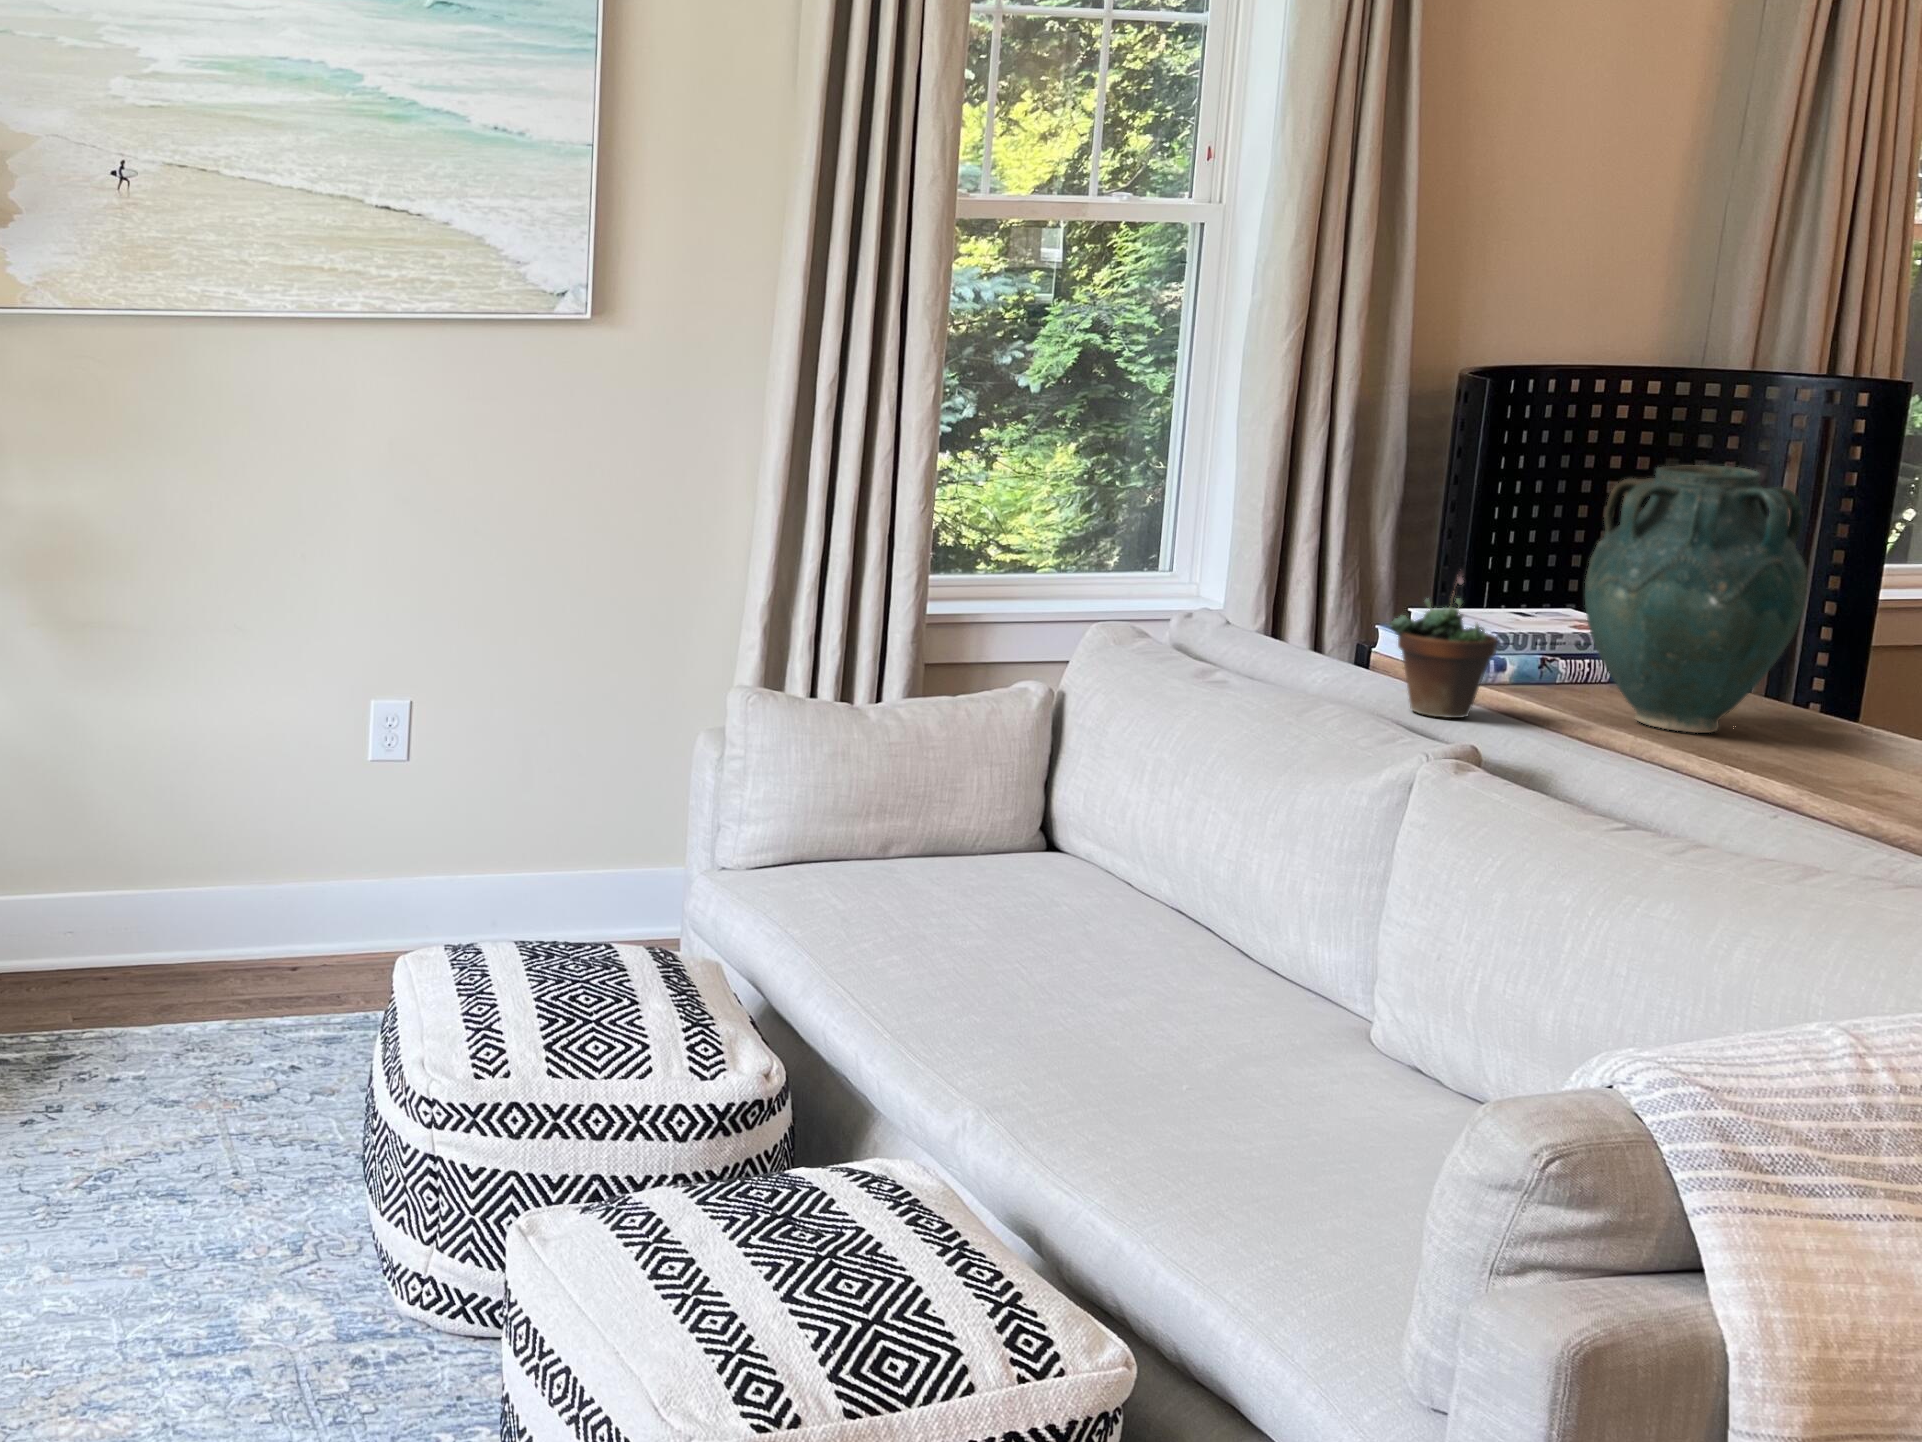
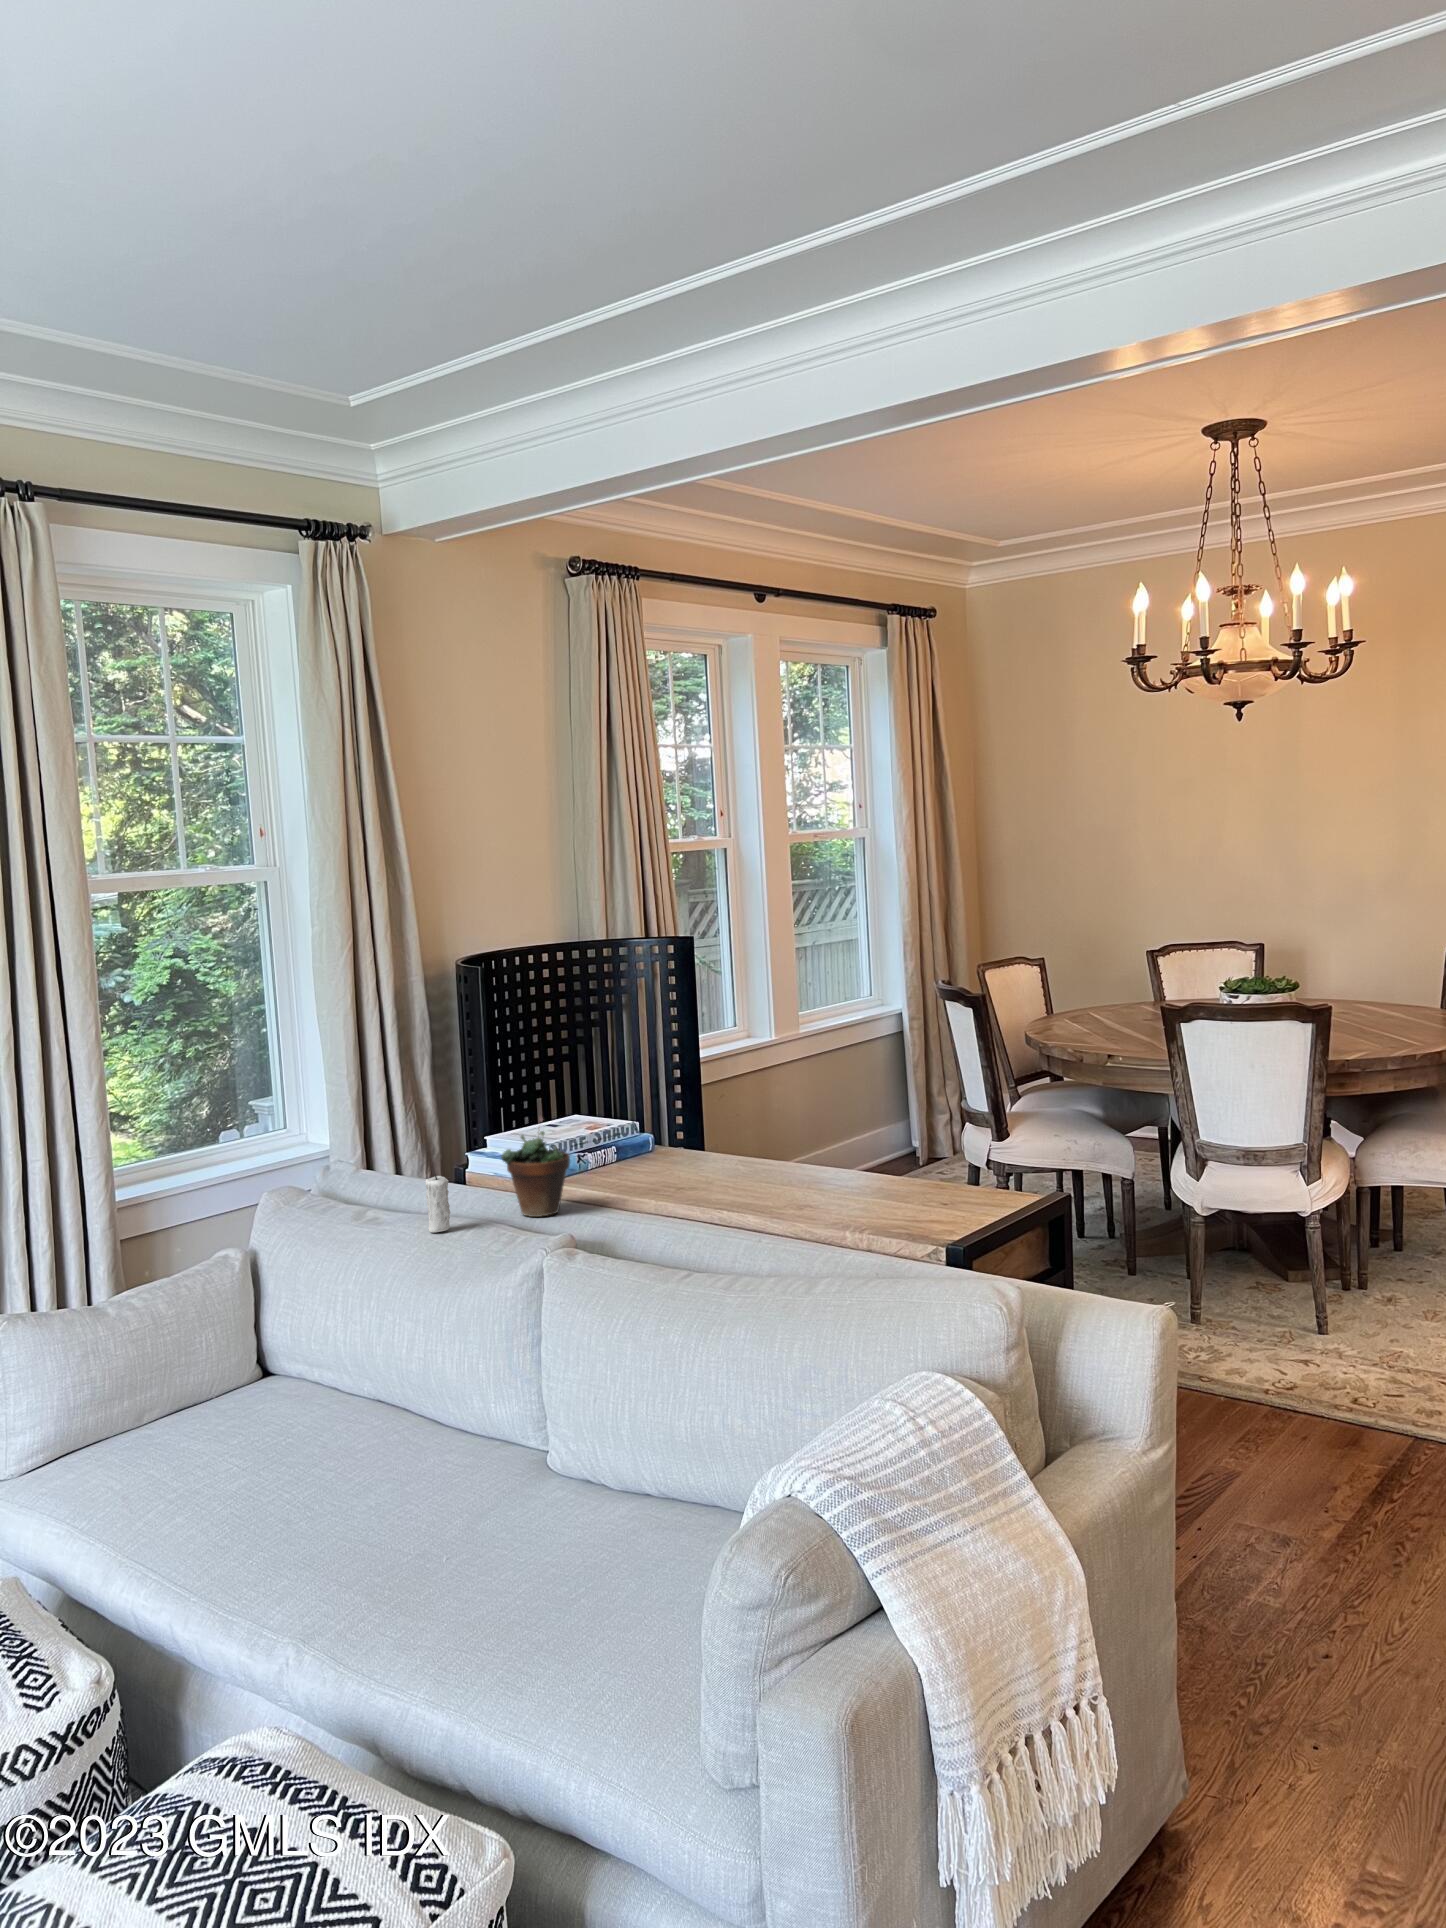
vase: present [1585,465,1807,733] -> none [607,1018,731,1193]
candle: none [1264,617,1303,705] -> present [425,1171,450,1233]

